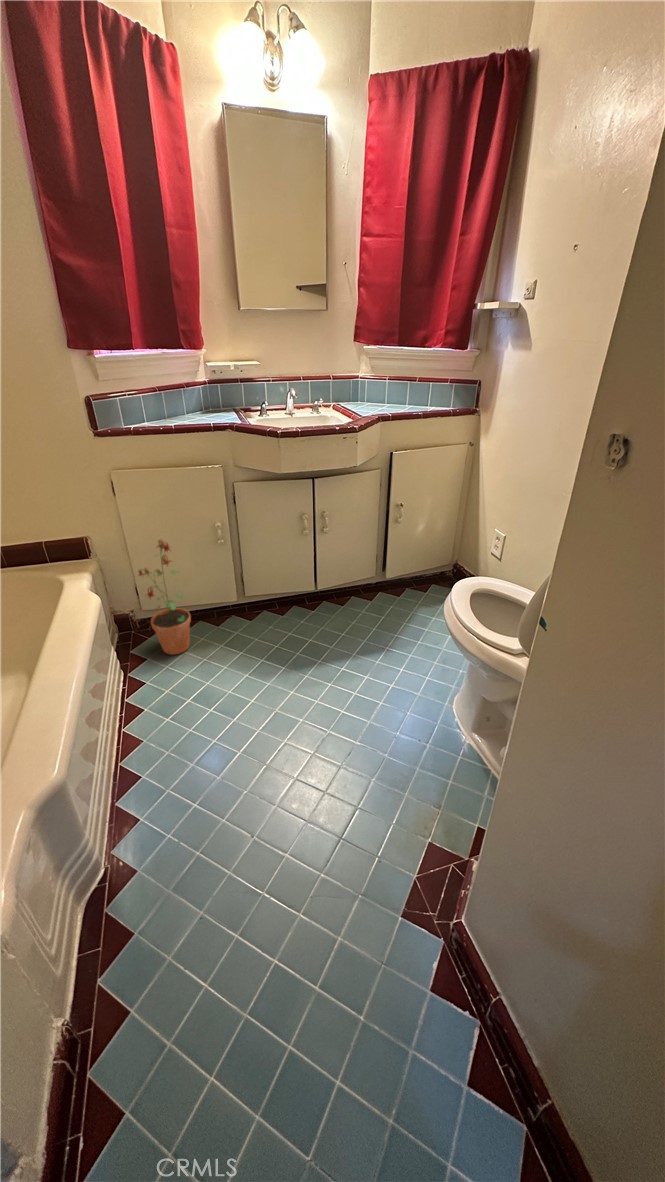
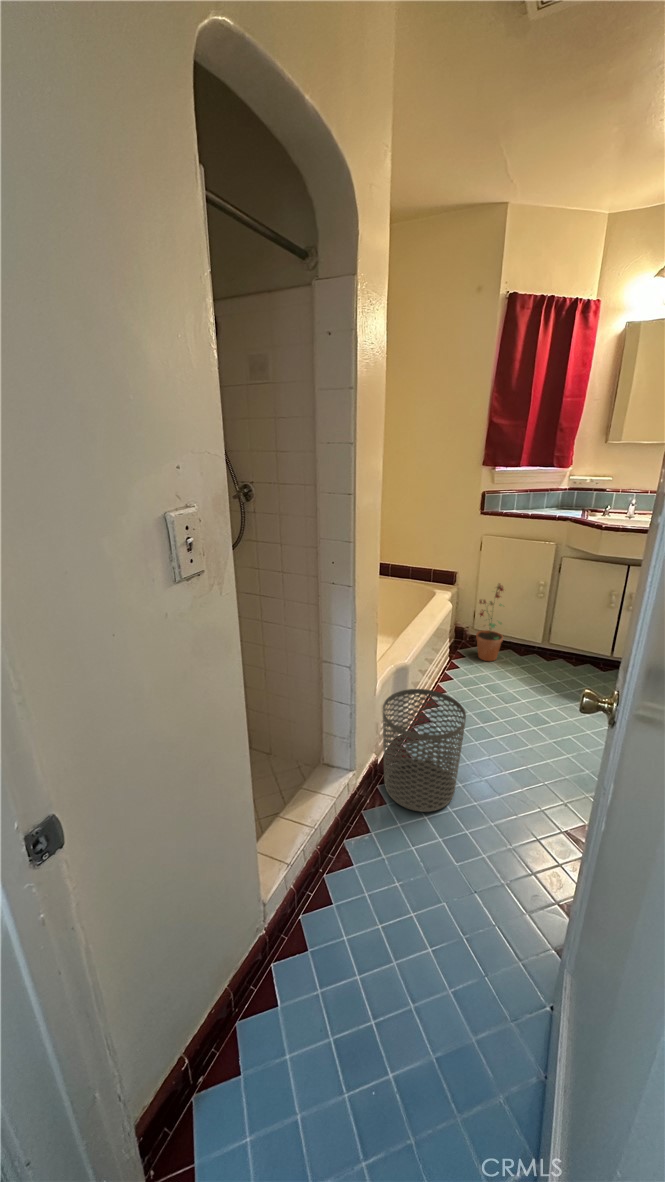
waste bin: none [40,820,239,1081] -> present [383,689,466,812]

